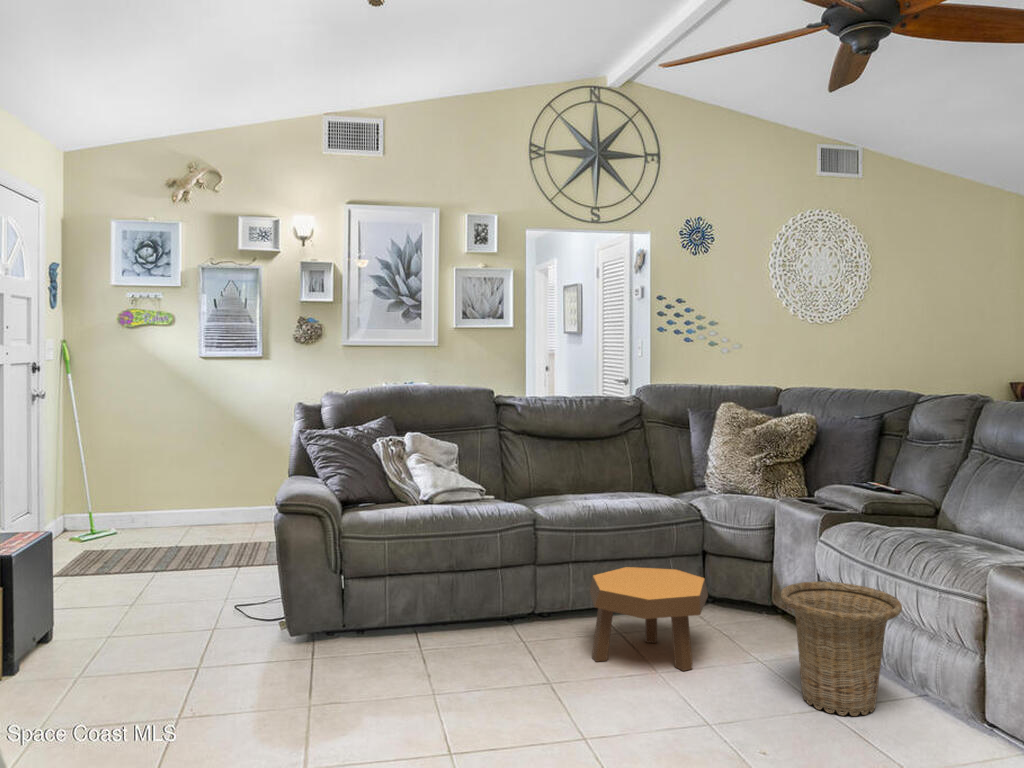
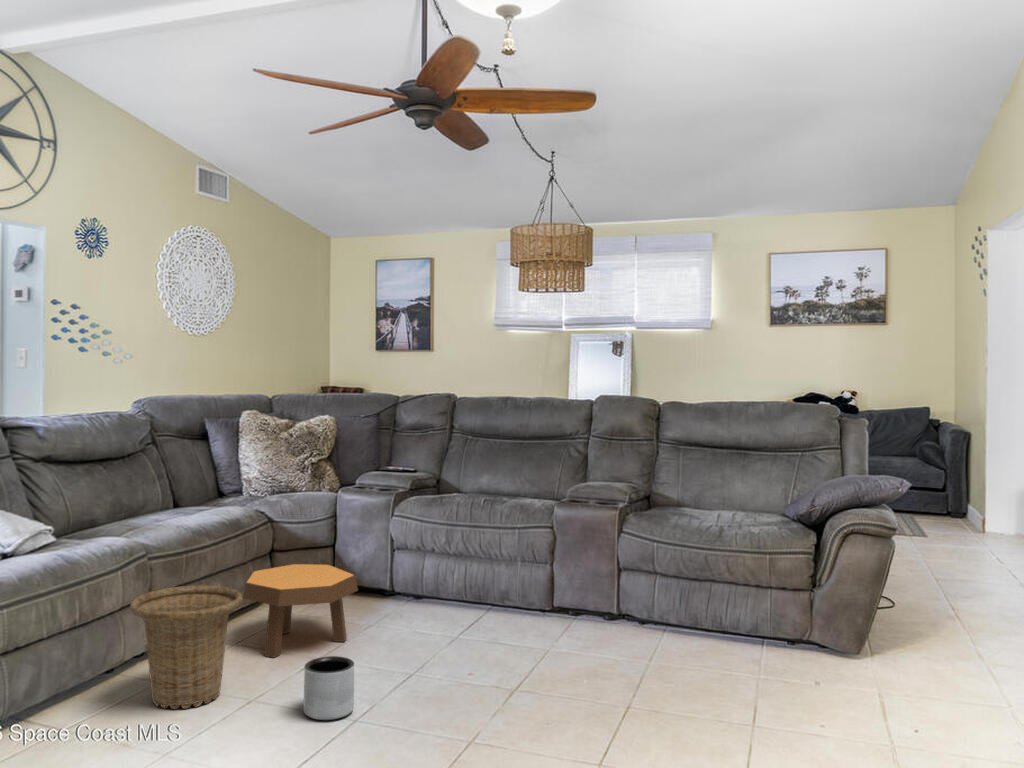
basket: present [781,582,902,716] -> present [130,585,242,709]
planter: none [503,670,558,744] -> present [303,656,354,720]

